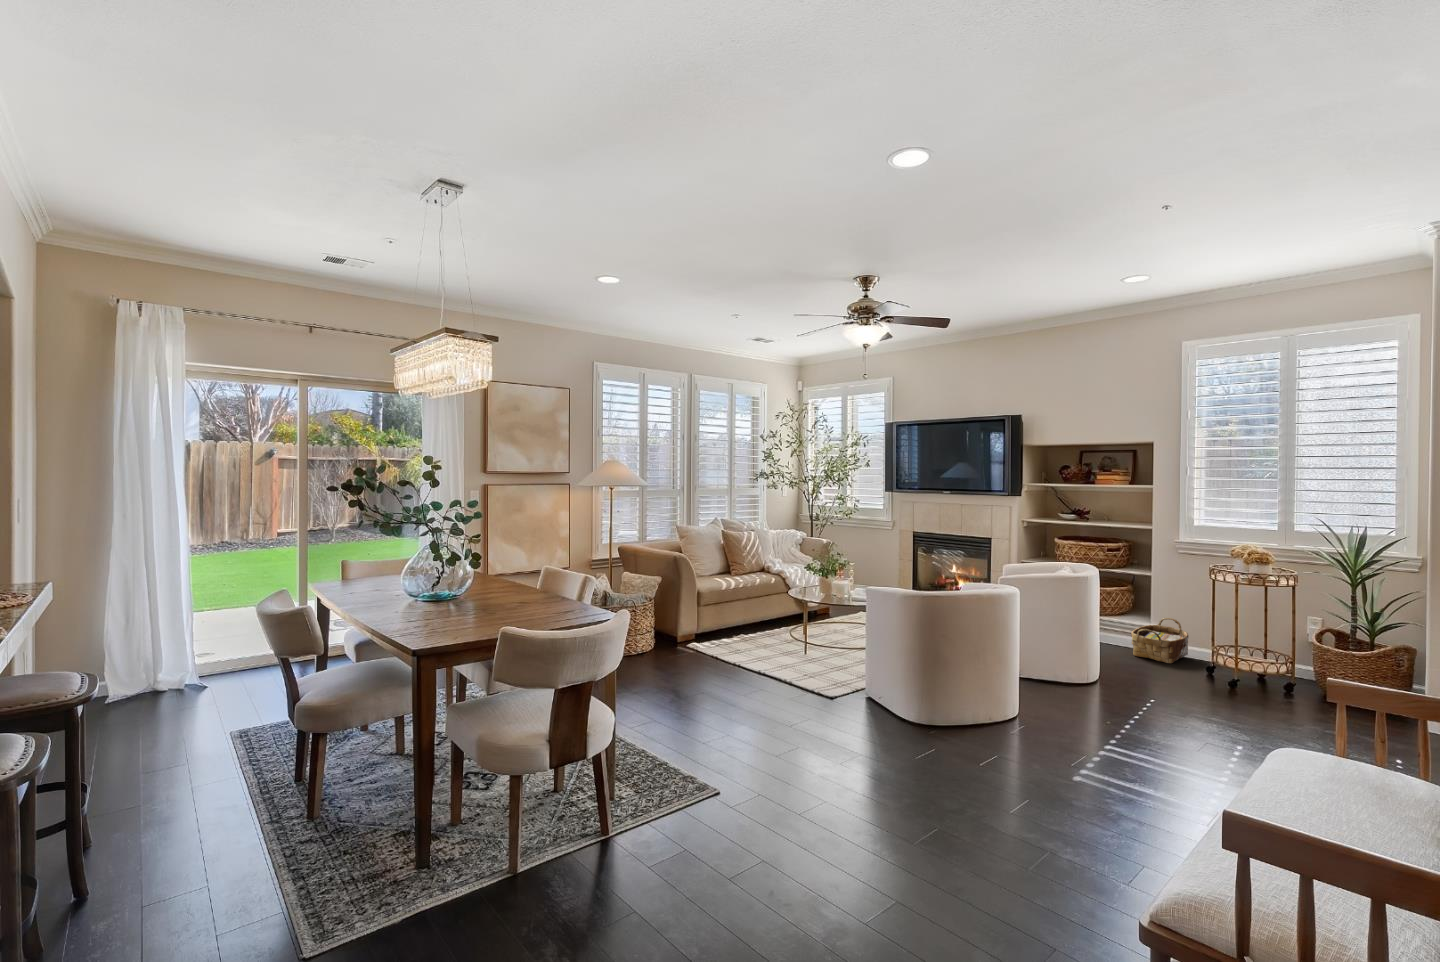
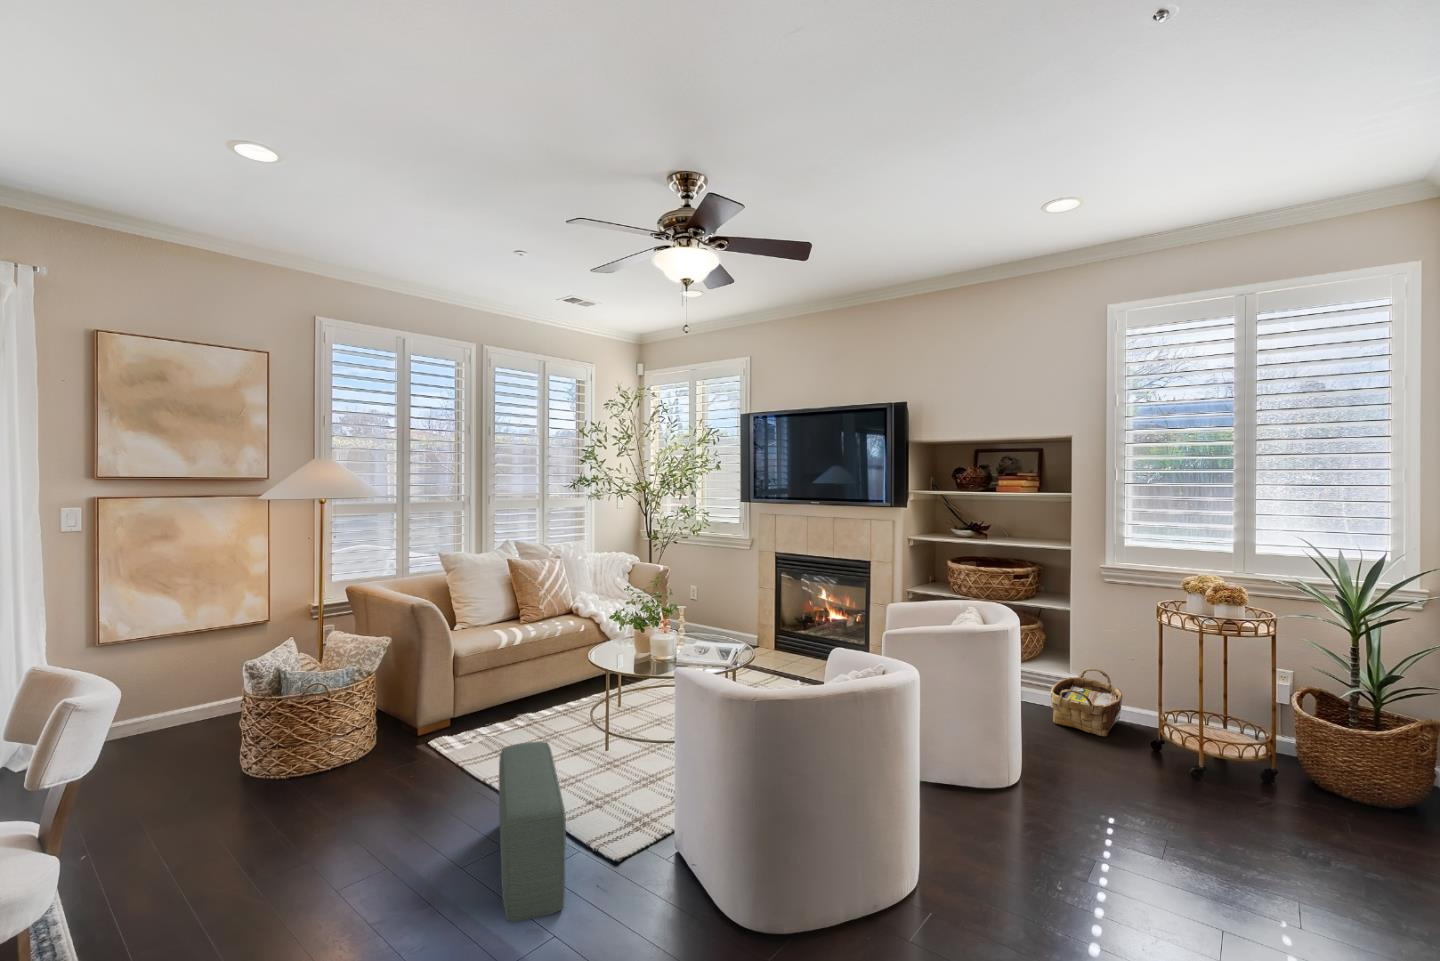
pouf: none [757,630,811,708] -> present [499,741,566,922]

